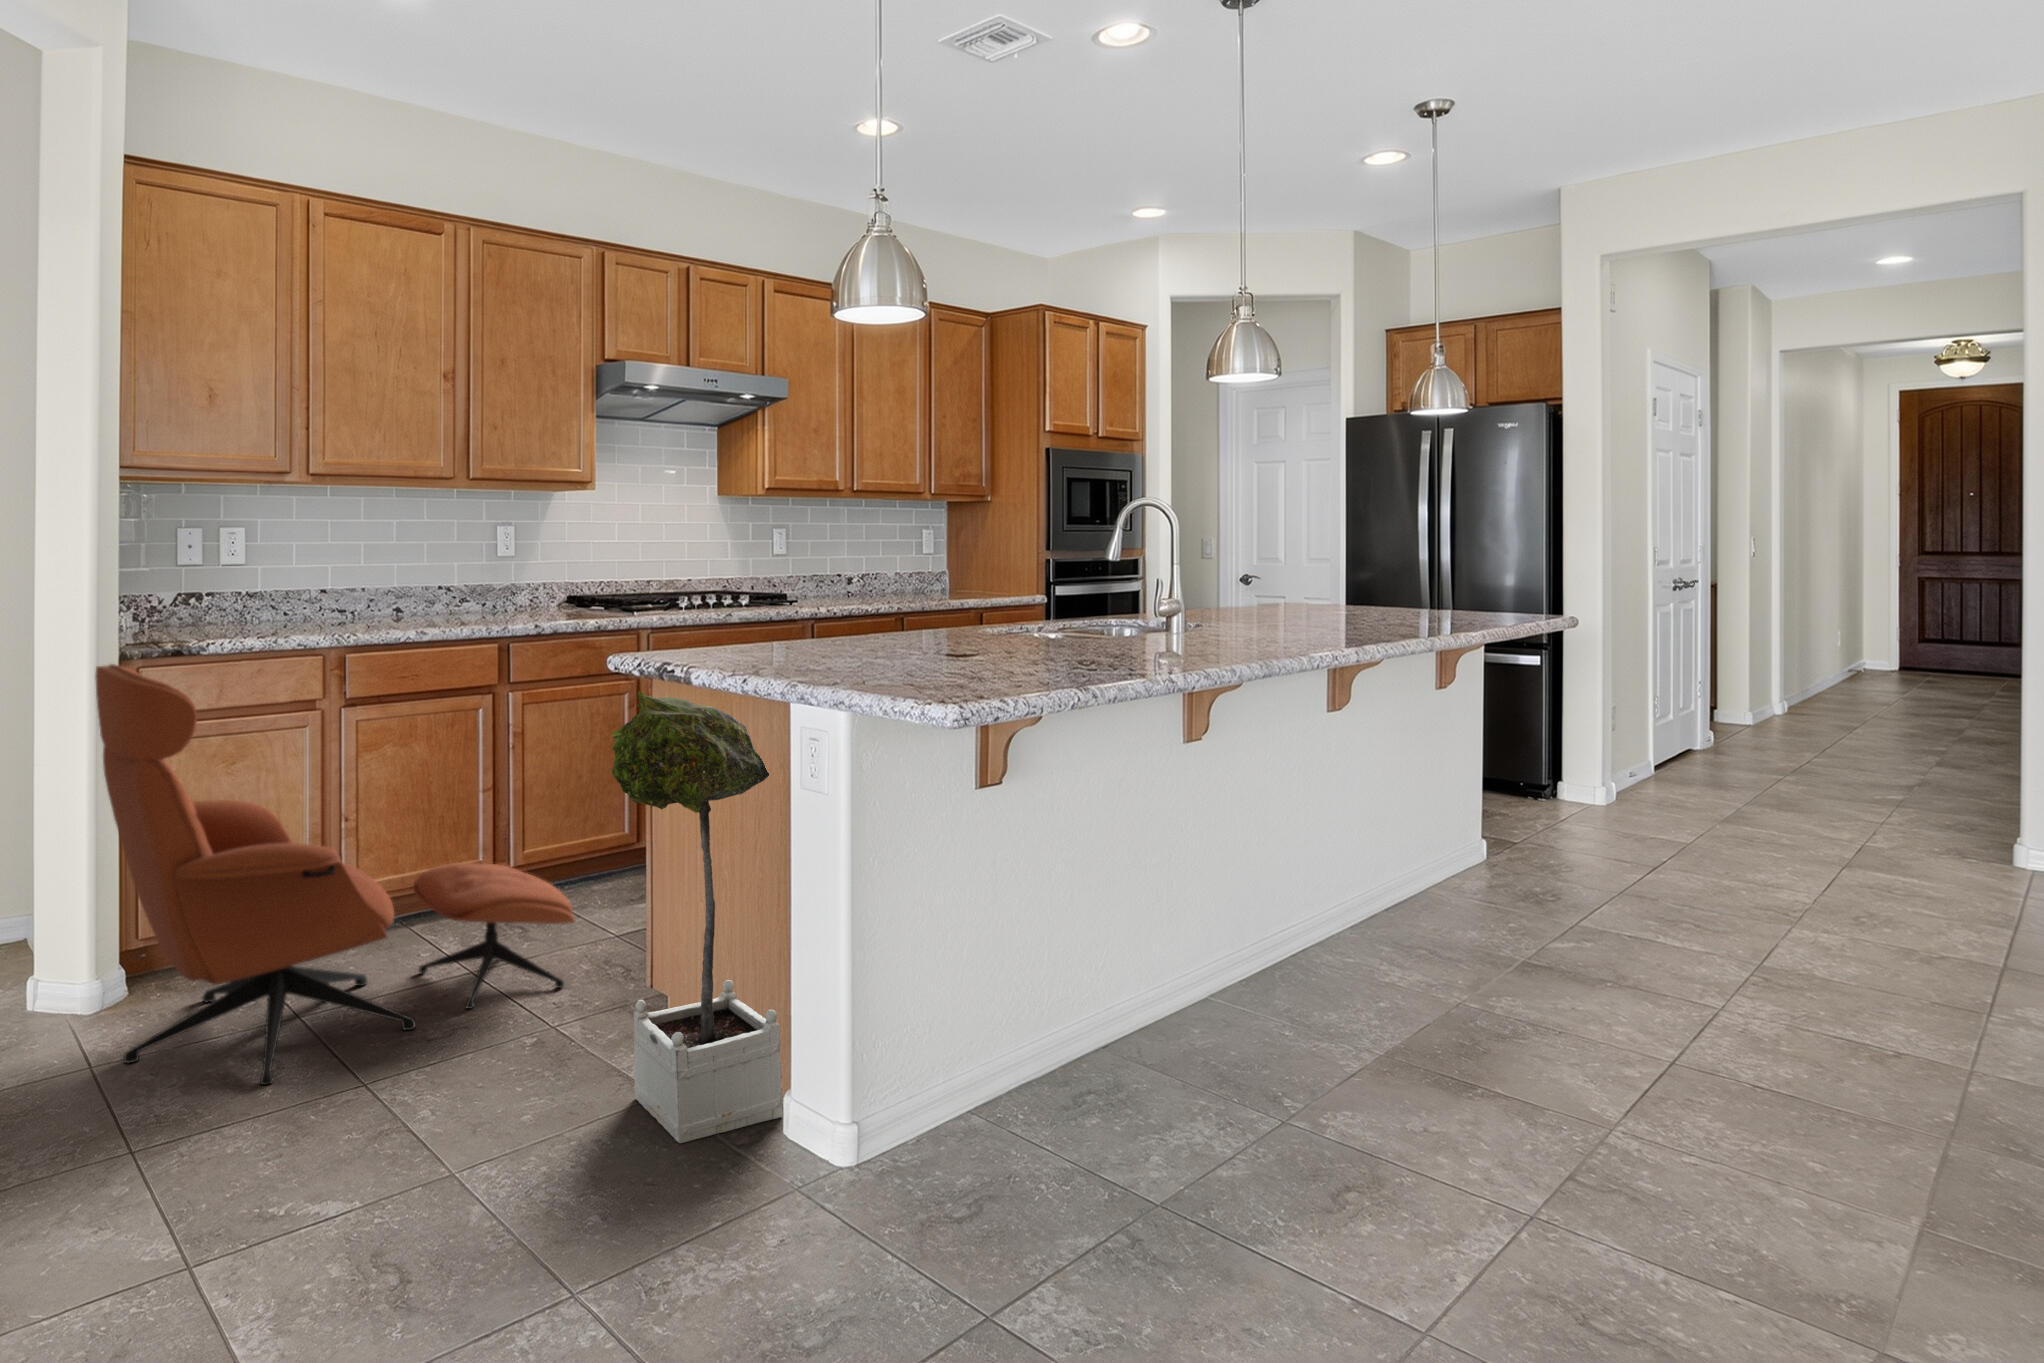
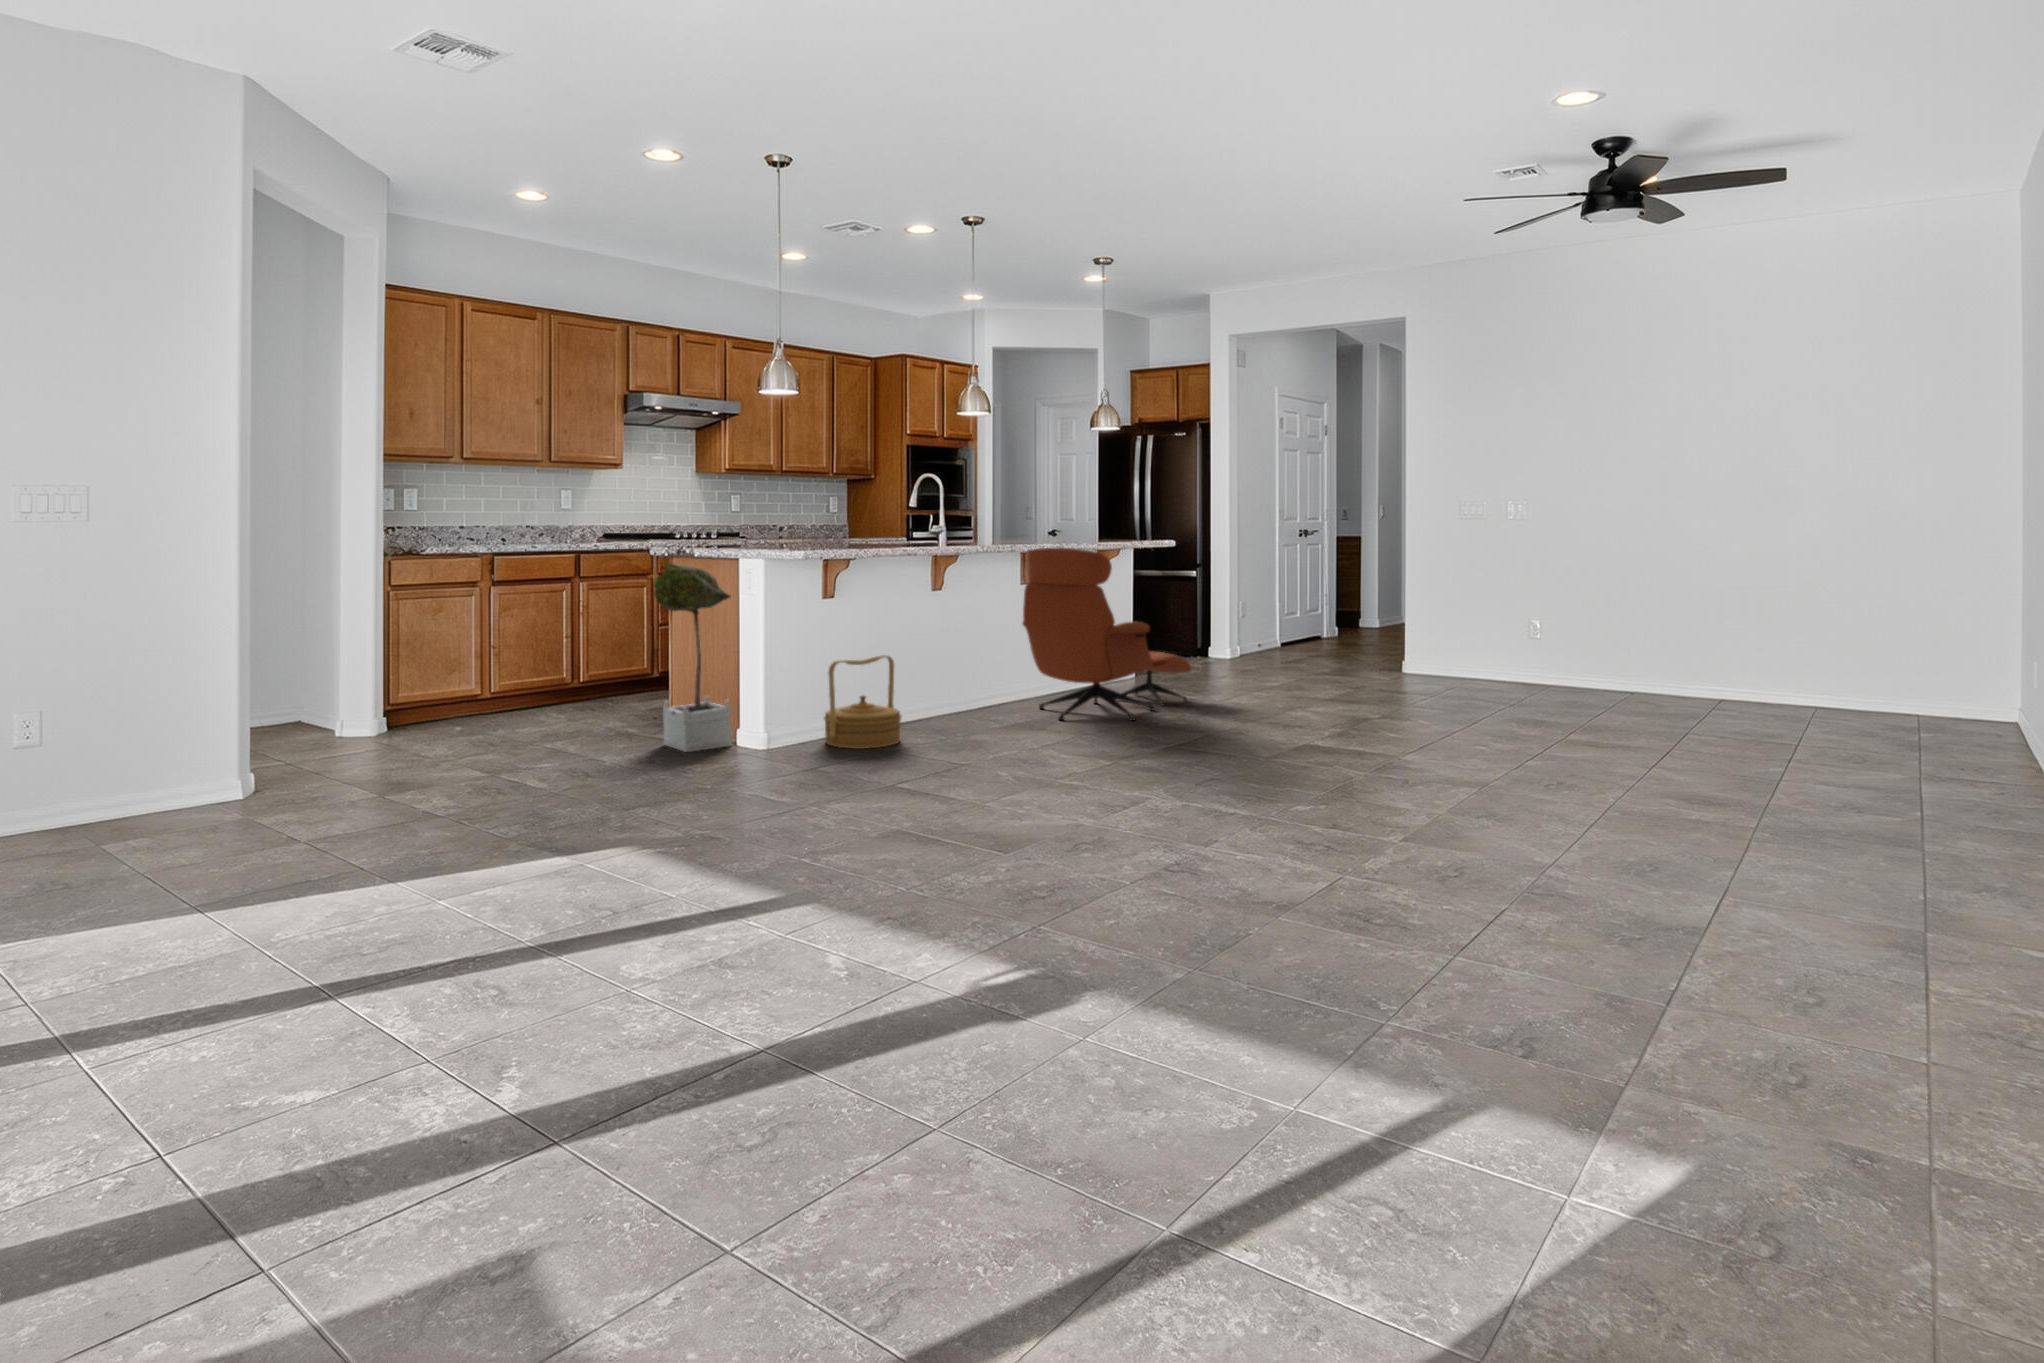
lounge chair: present [95,664,575,1085] -> present [1022,548,1191,721]
woven basket: none [988,908,1174,1160] -> present [824,655,902,749]

